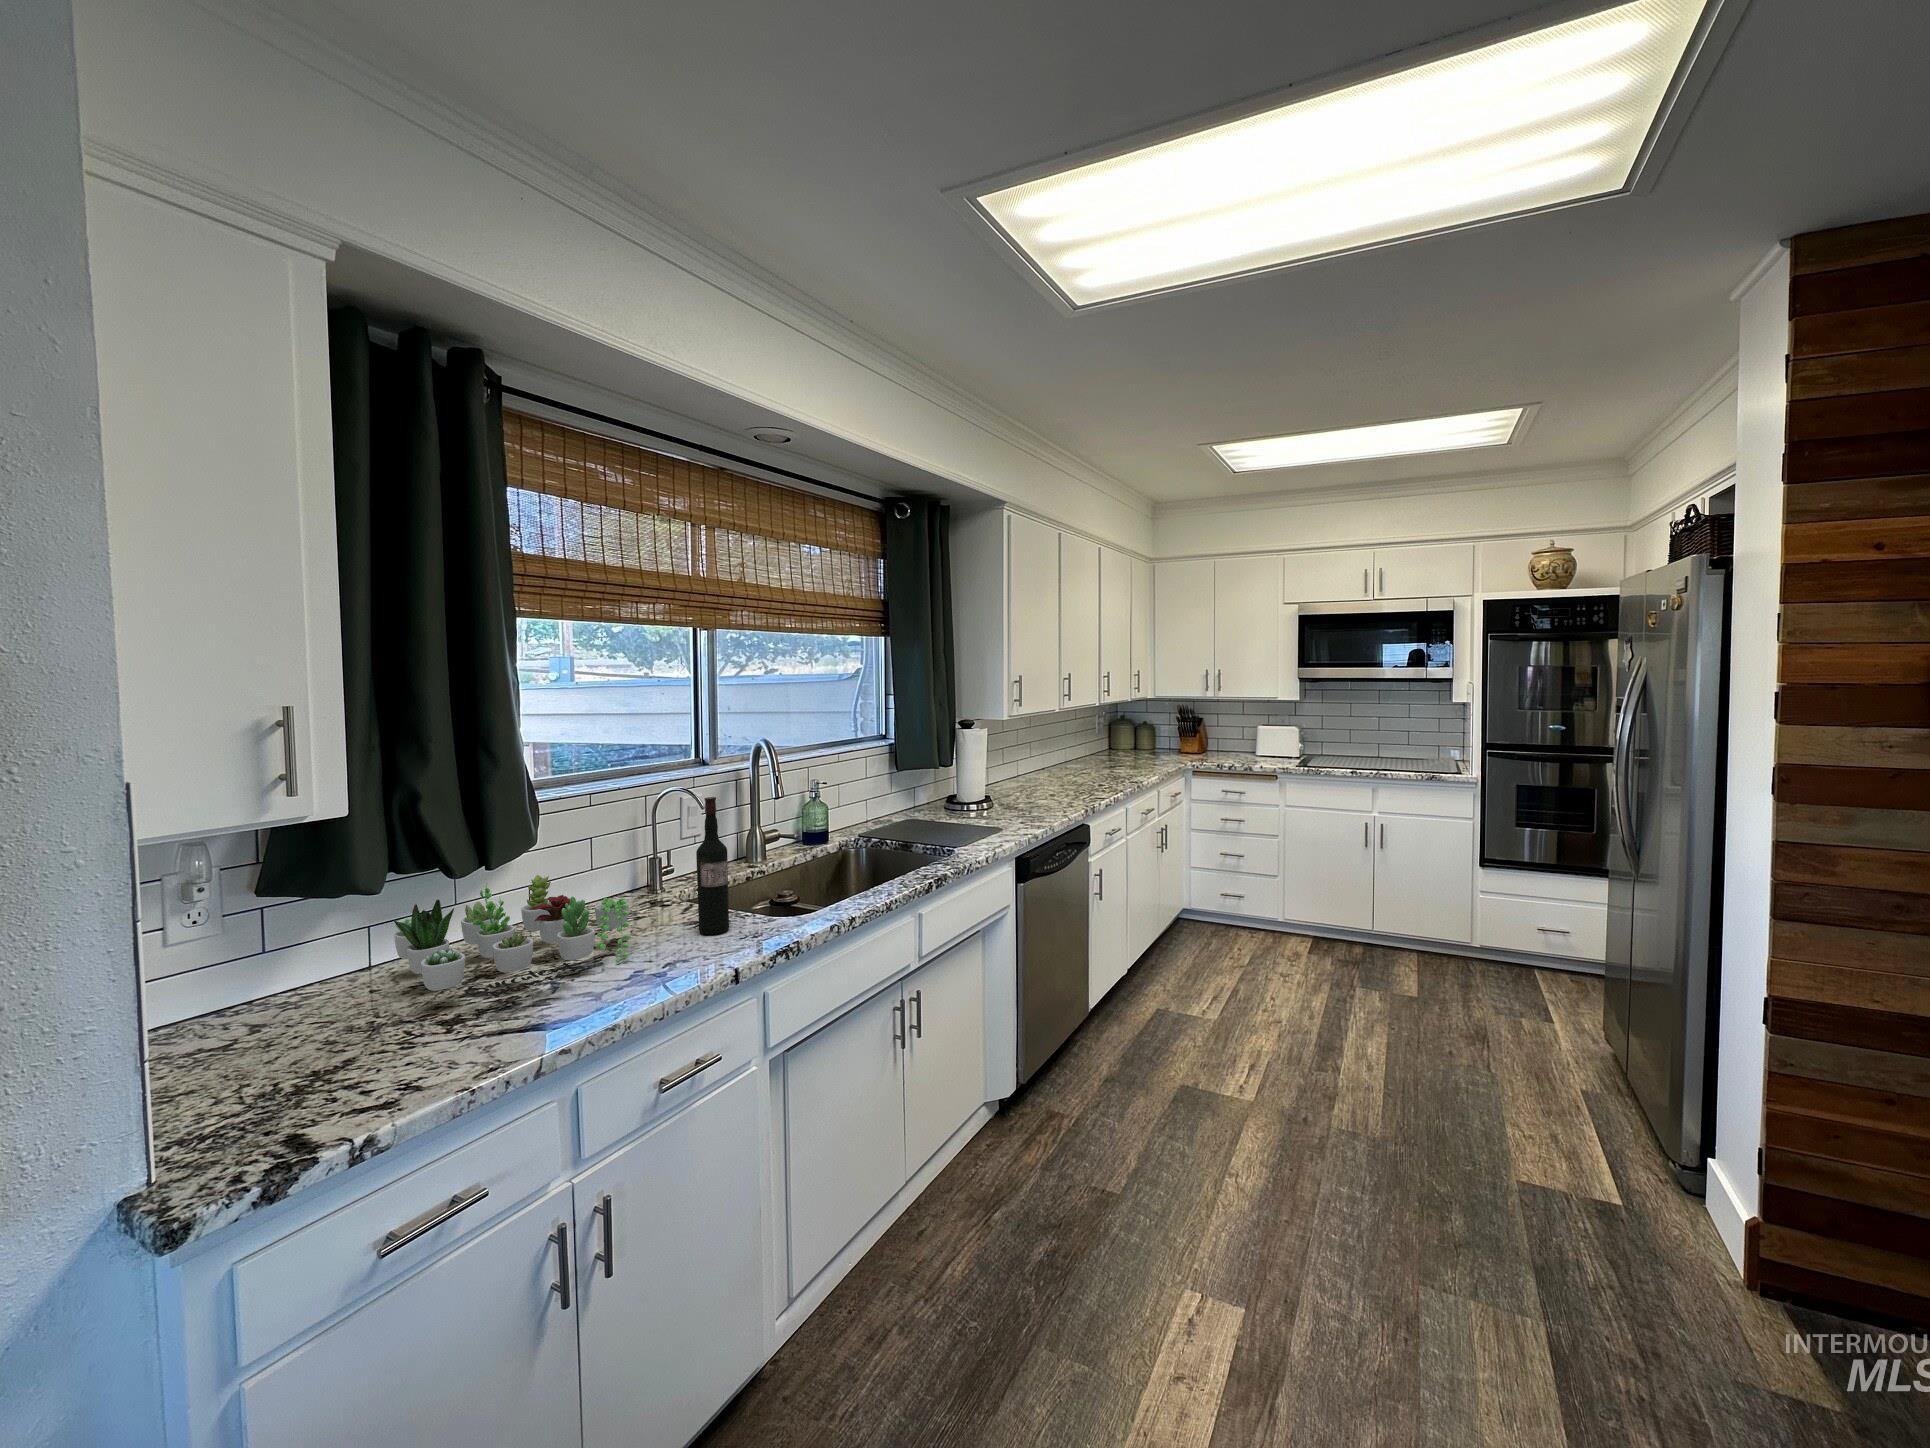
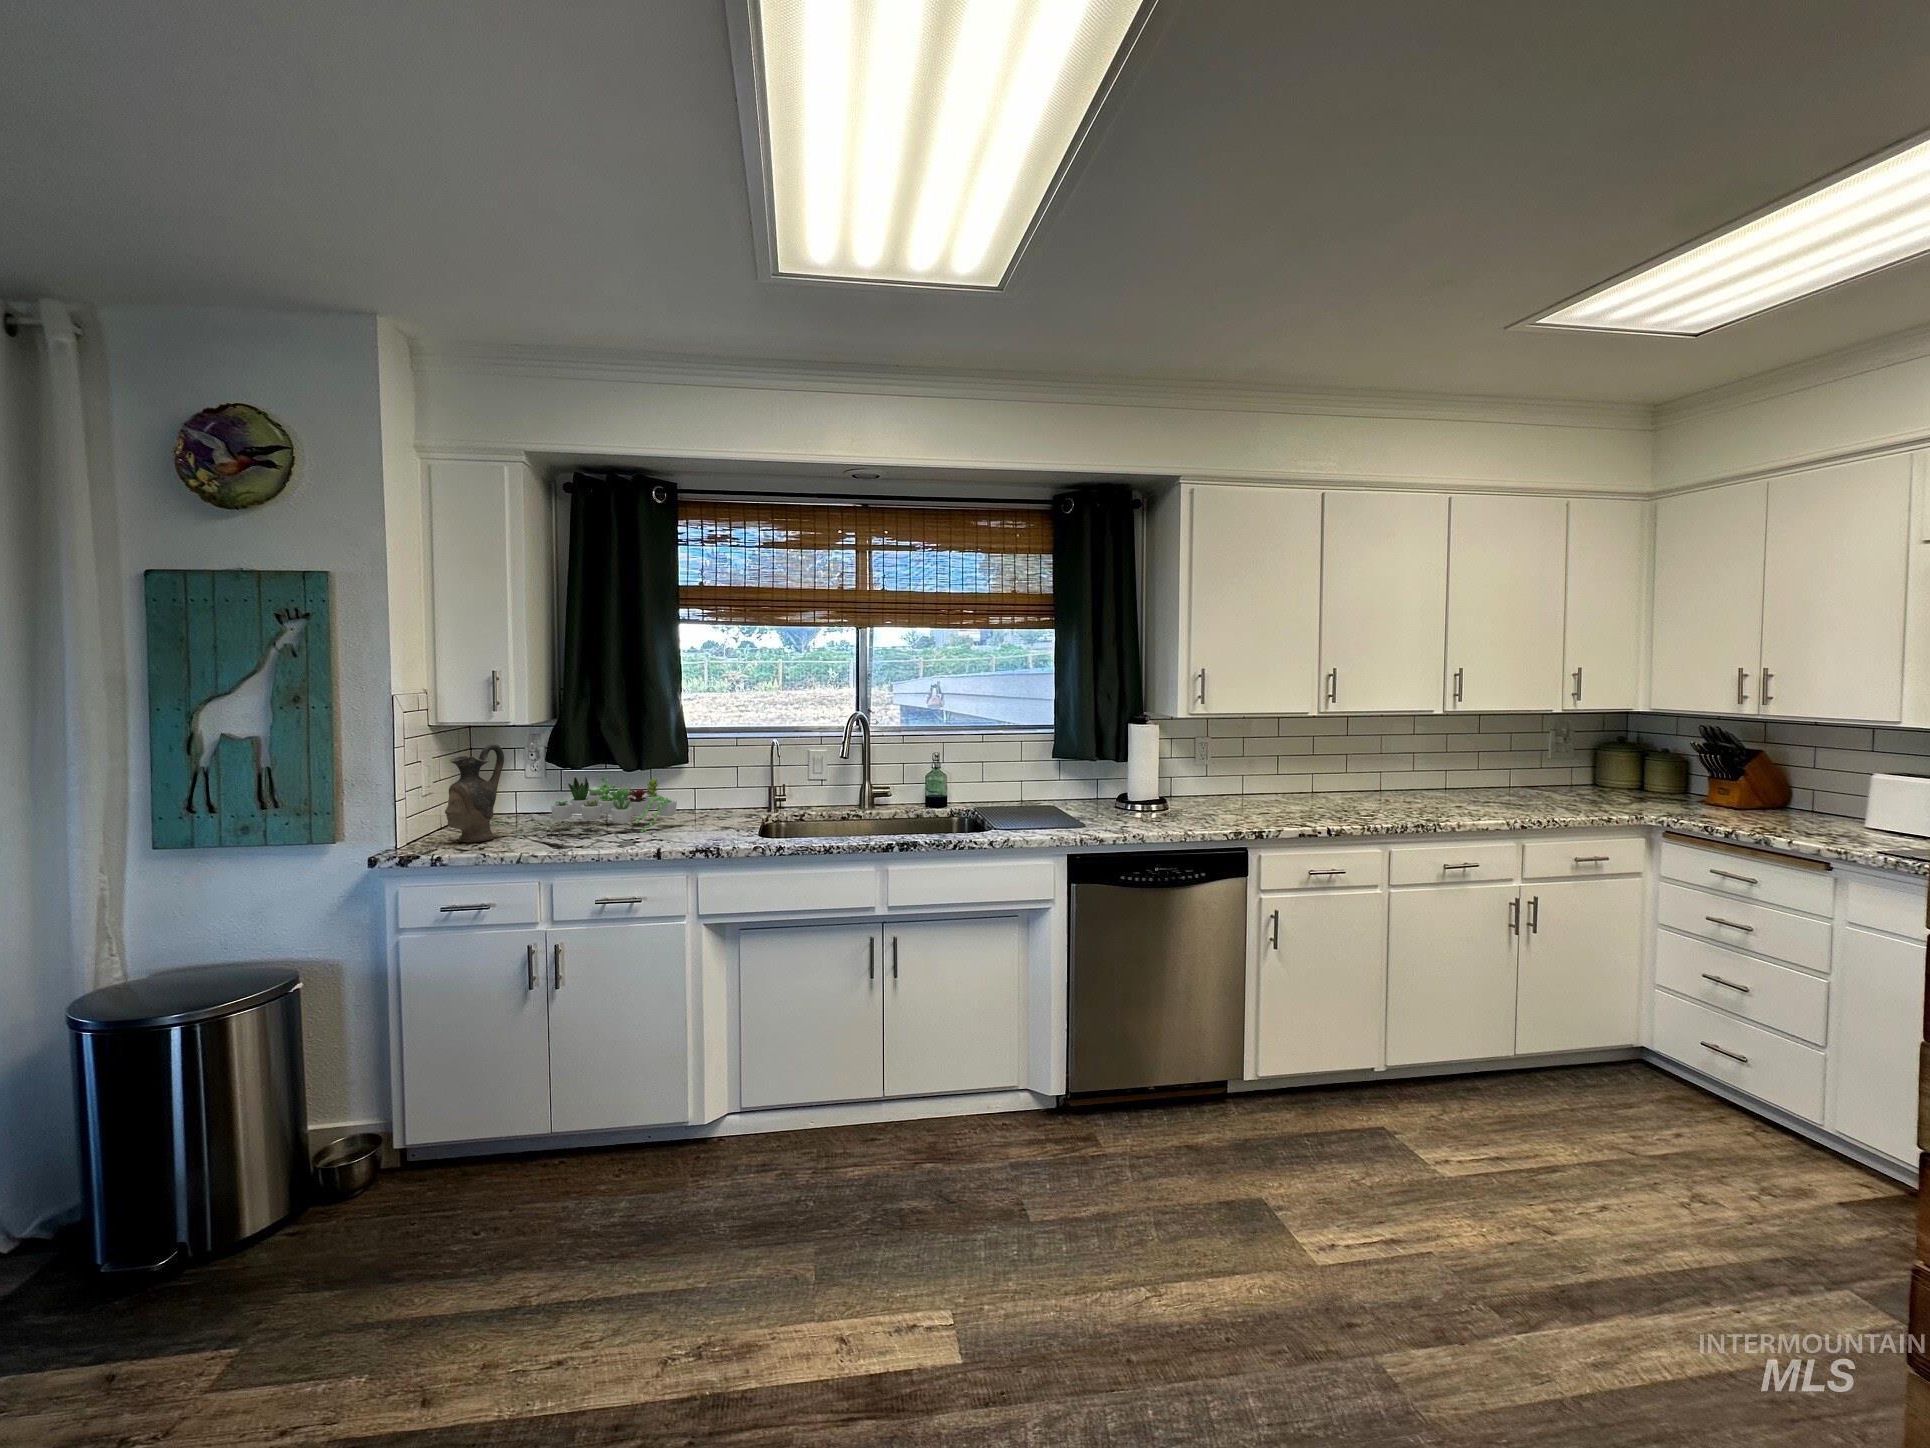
wine bottle: present [696,797,729,934] -> none [703,743,724,834]
ceramic pitcher: none [264,864,381,1100] -> present [445,744,504,842]

